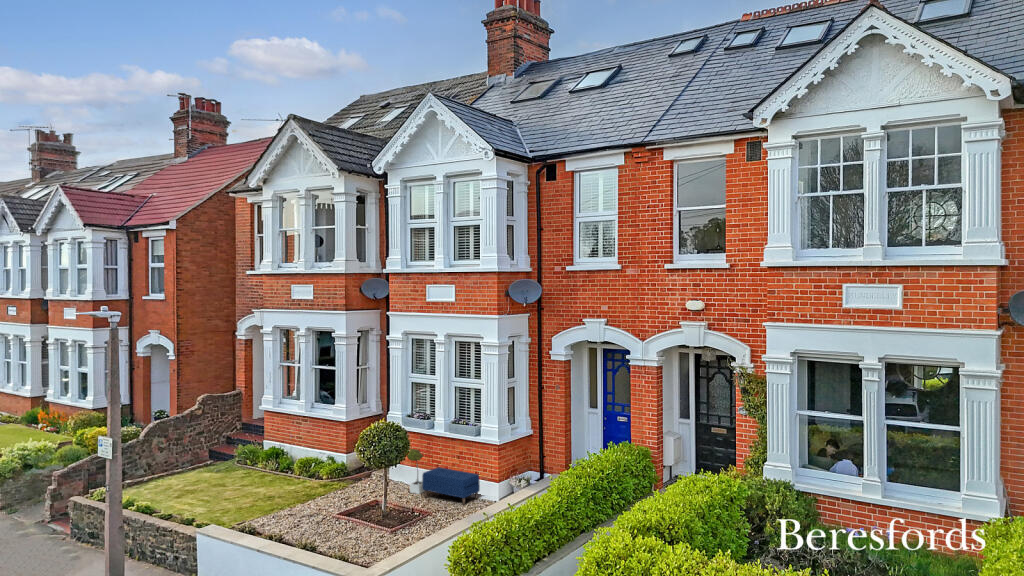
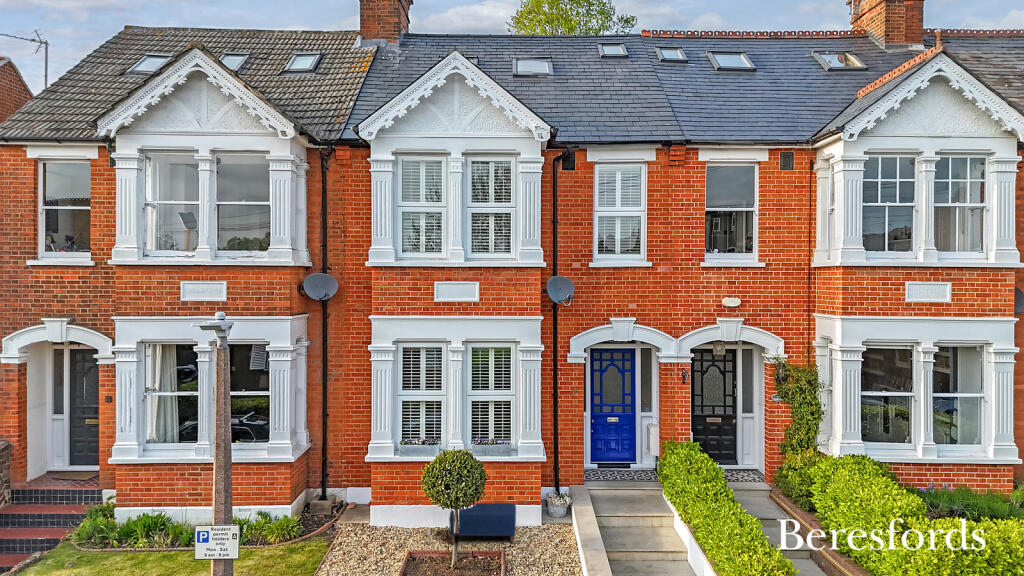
potted tree: present [407,449,424,494] -> none [414,486,437,541]

